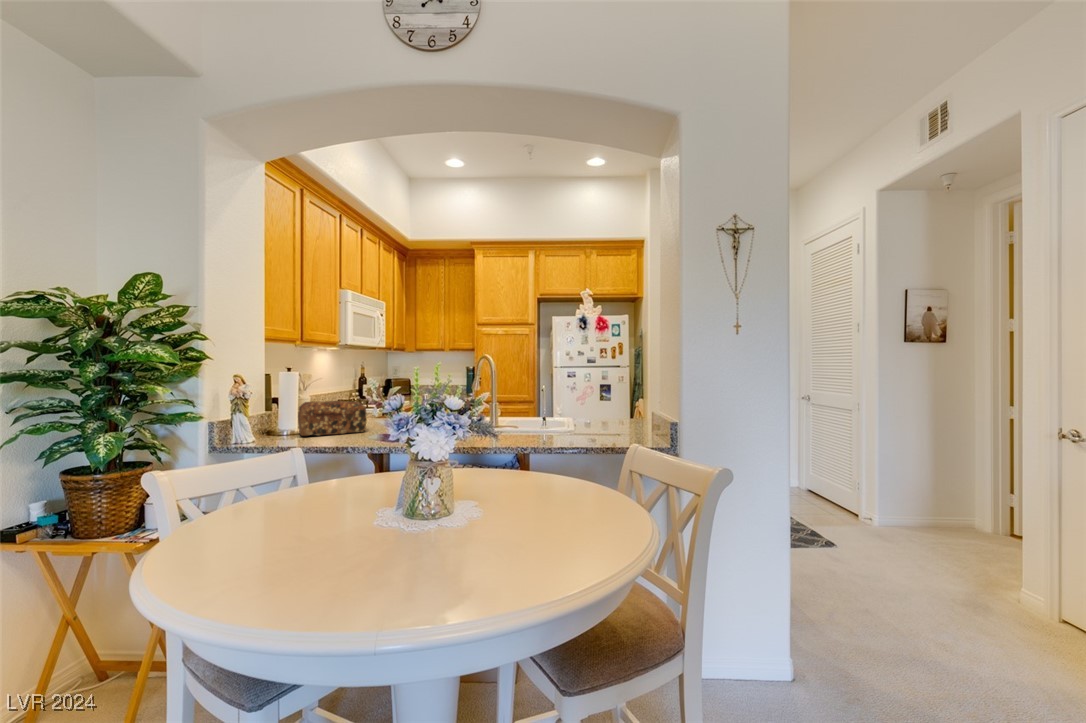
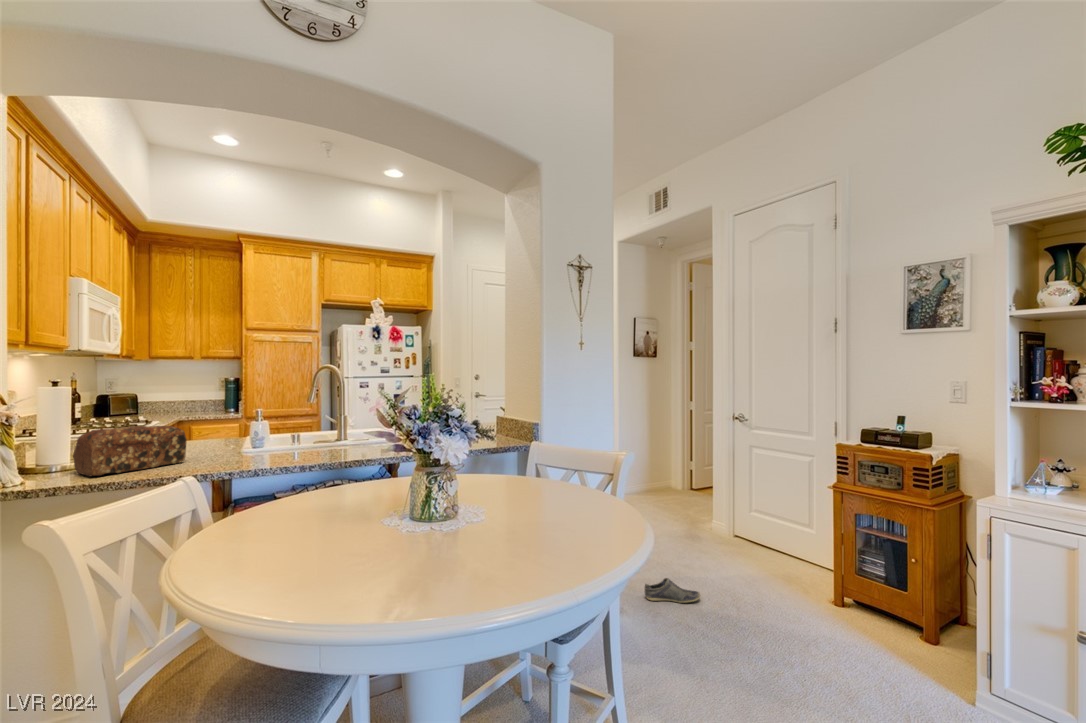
shoe: none [845,648,937,694] -> present [645,578,700,603]

